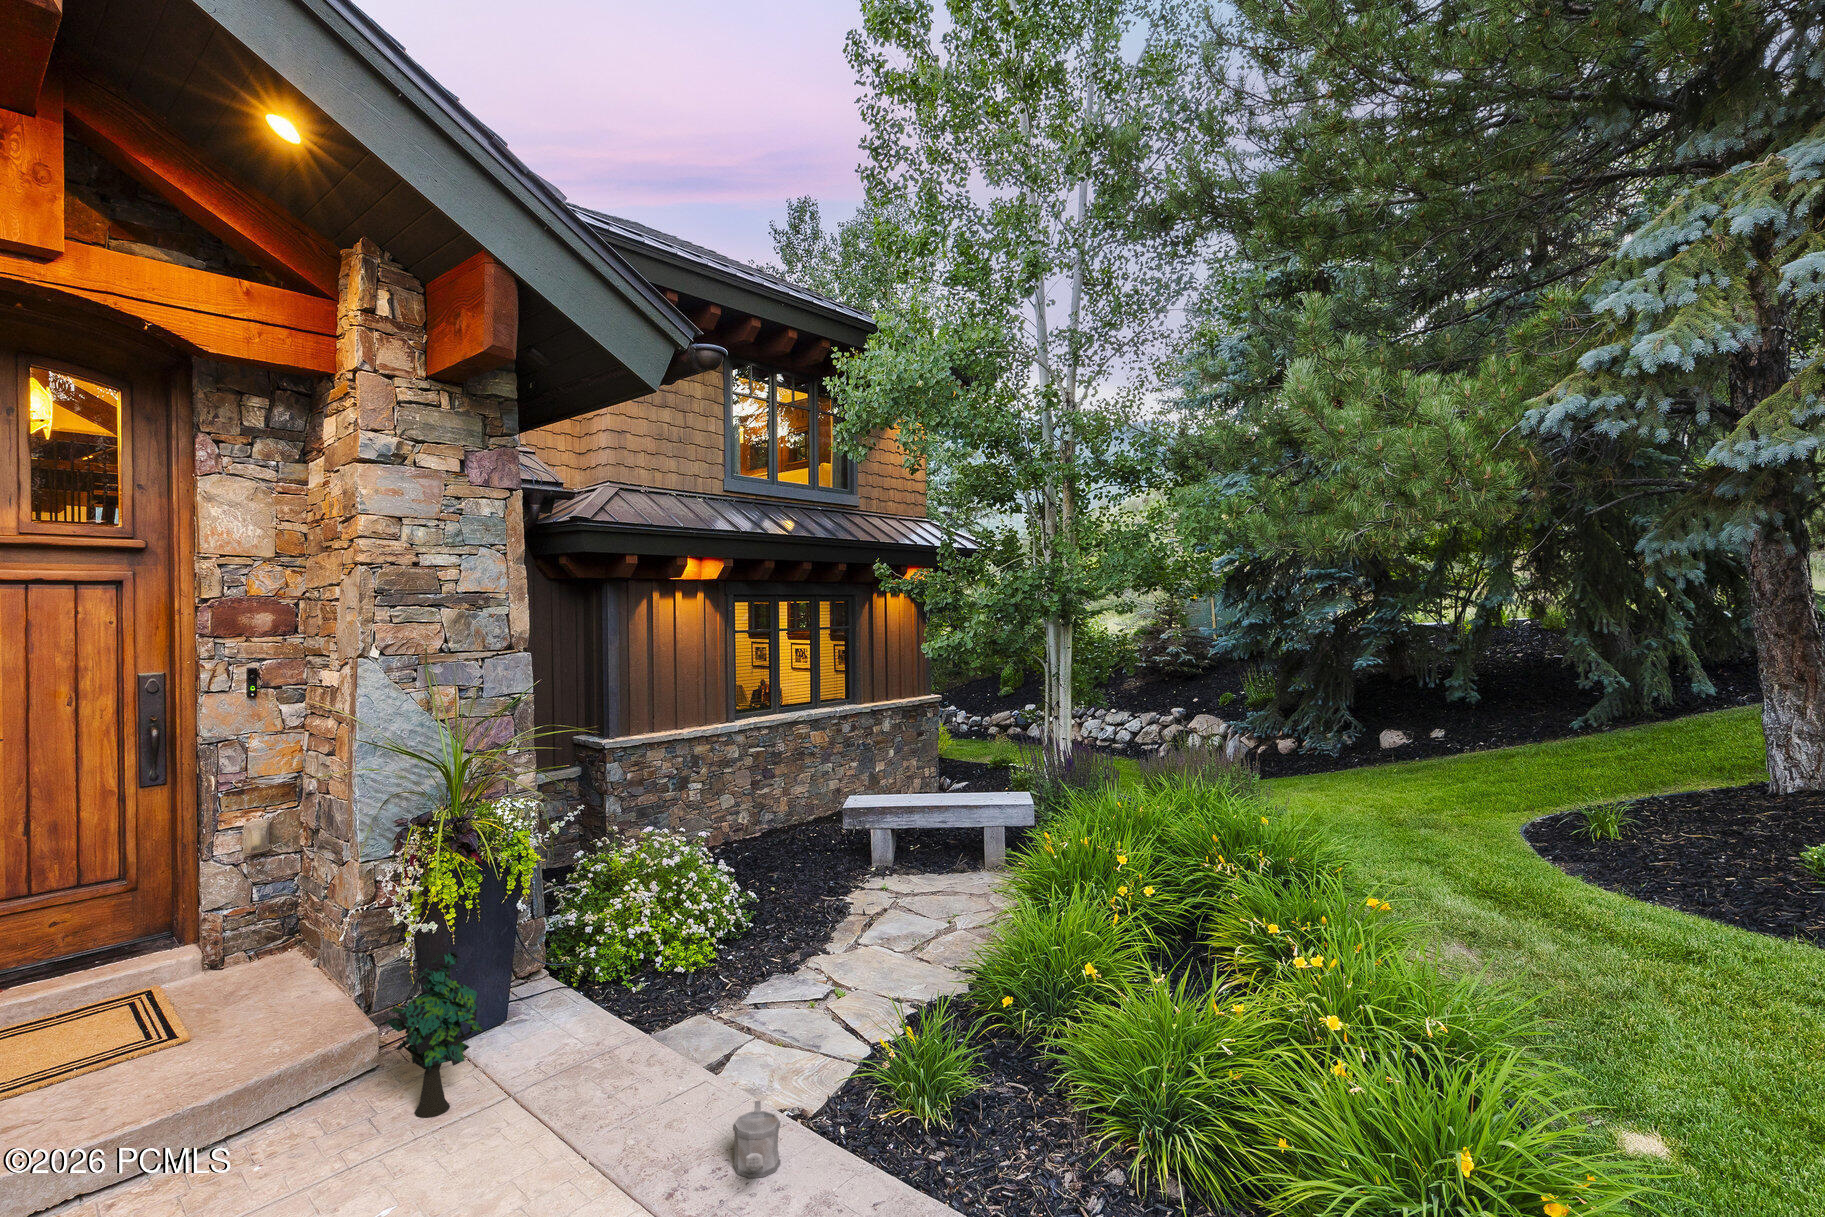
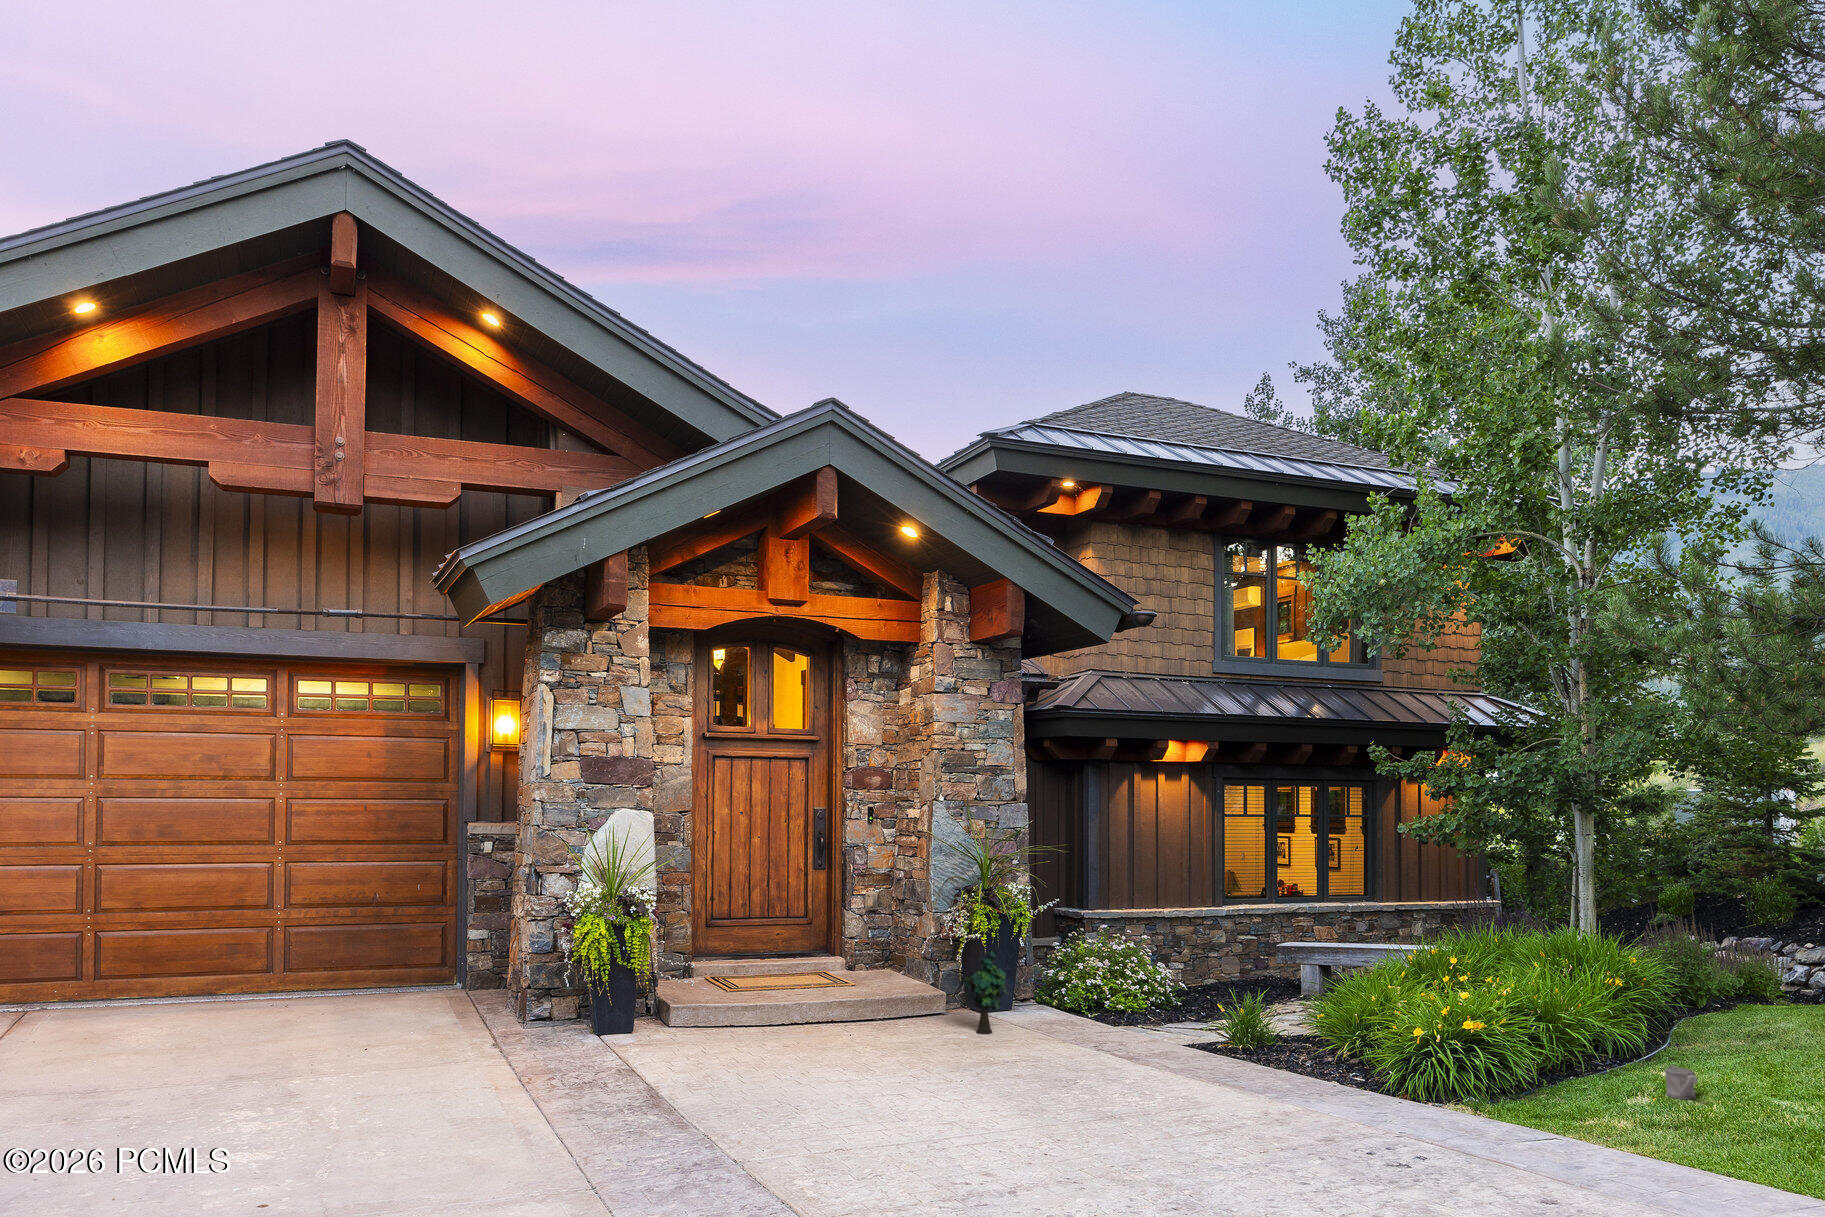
watering can: present [733,1101,781,1178] -> present [1665,1065,1698,1100]

